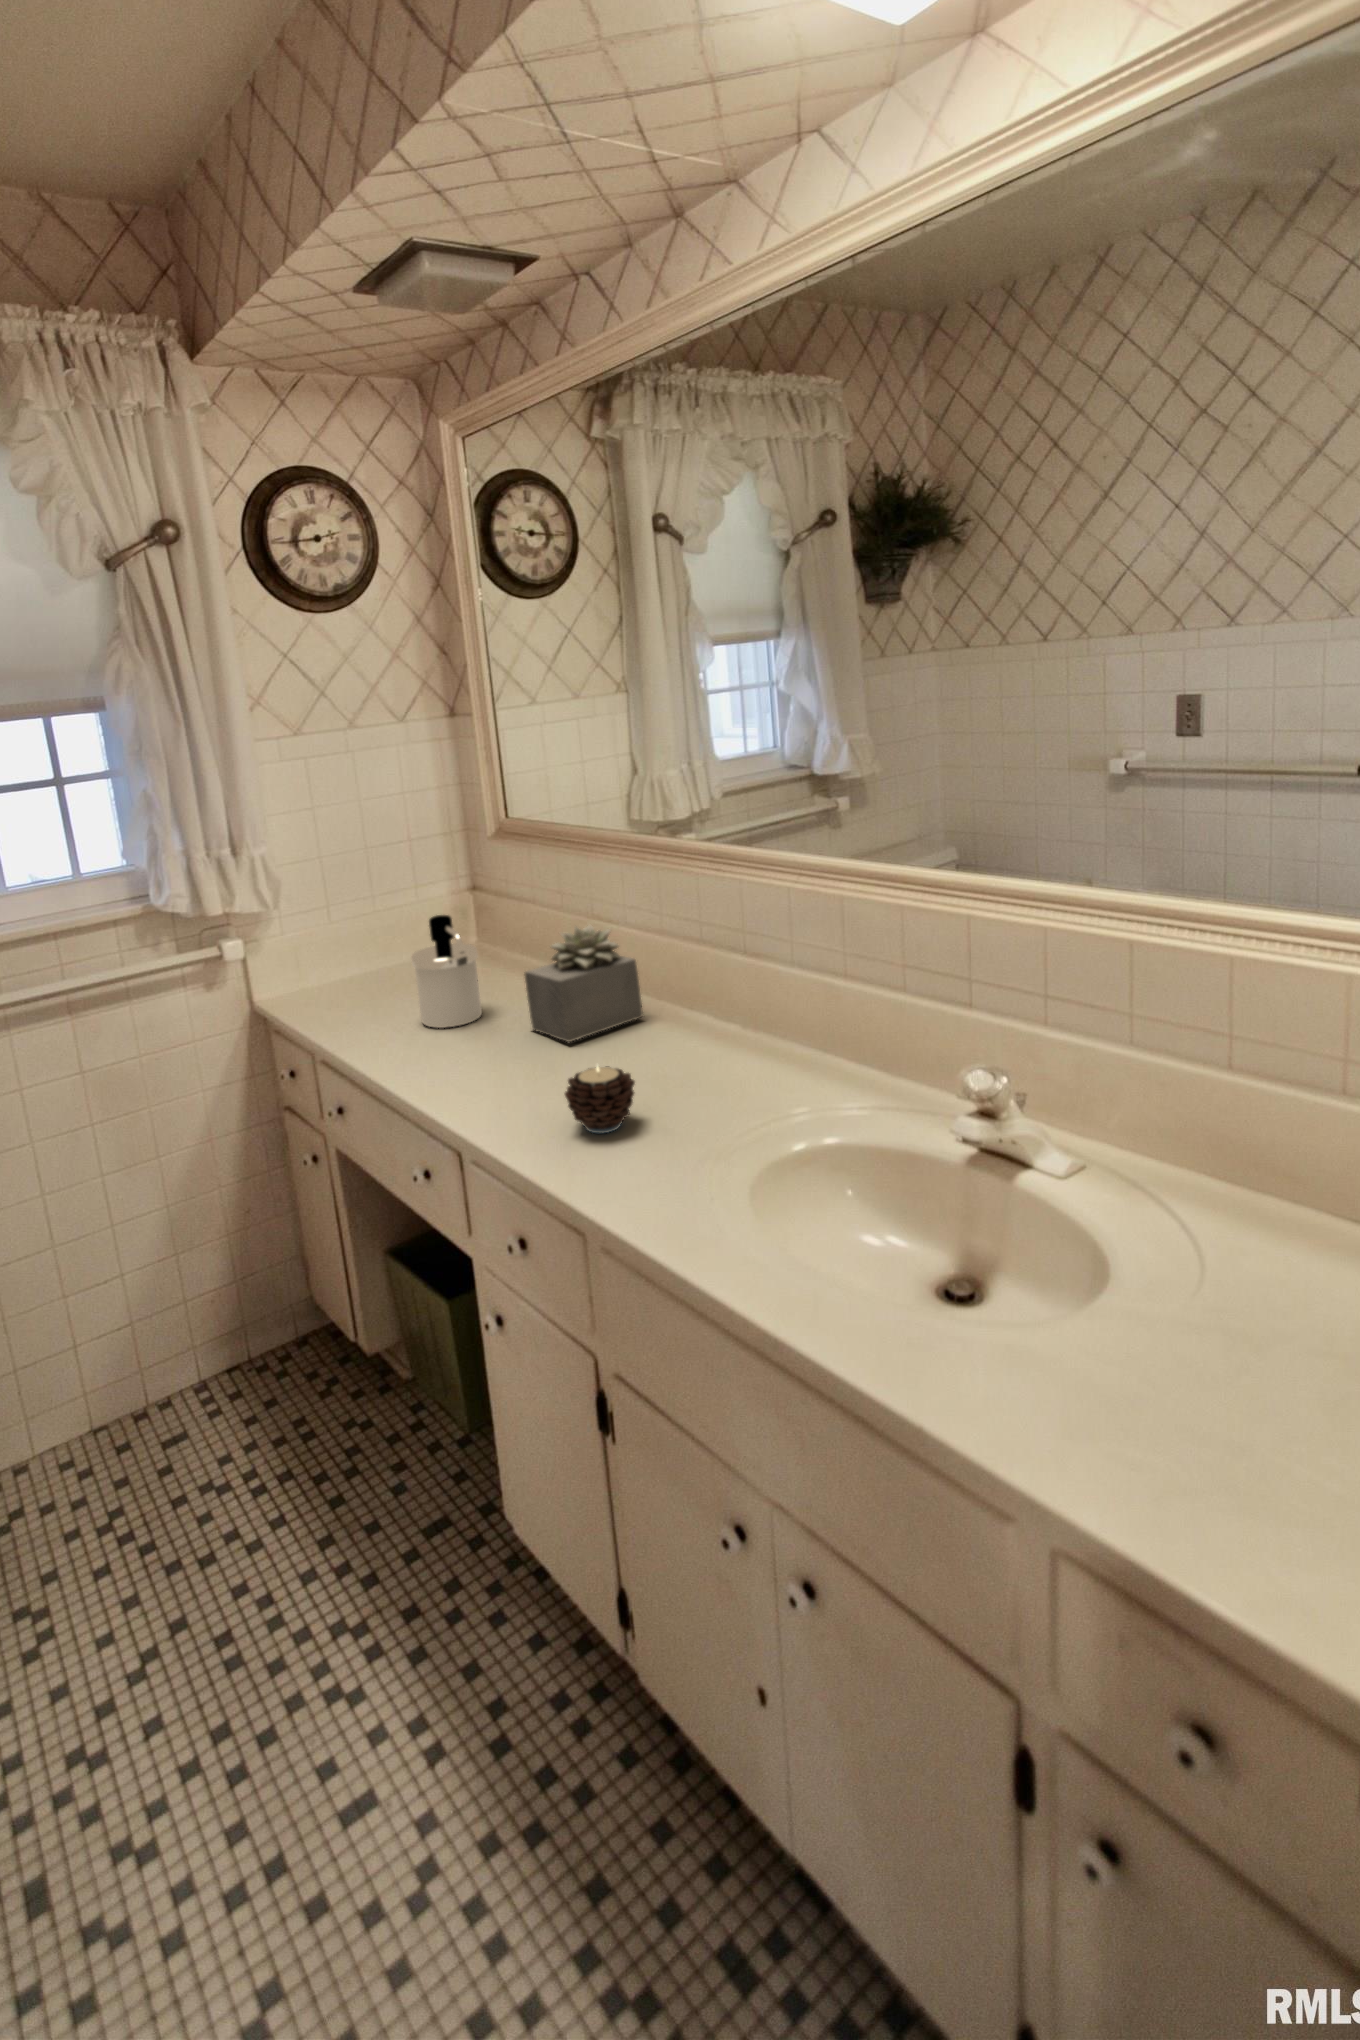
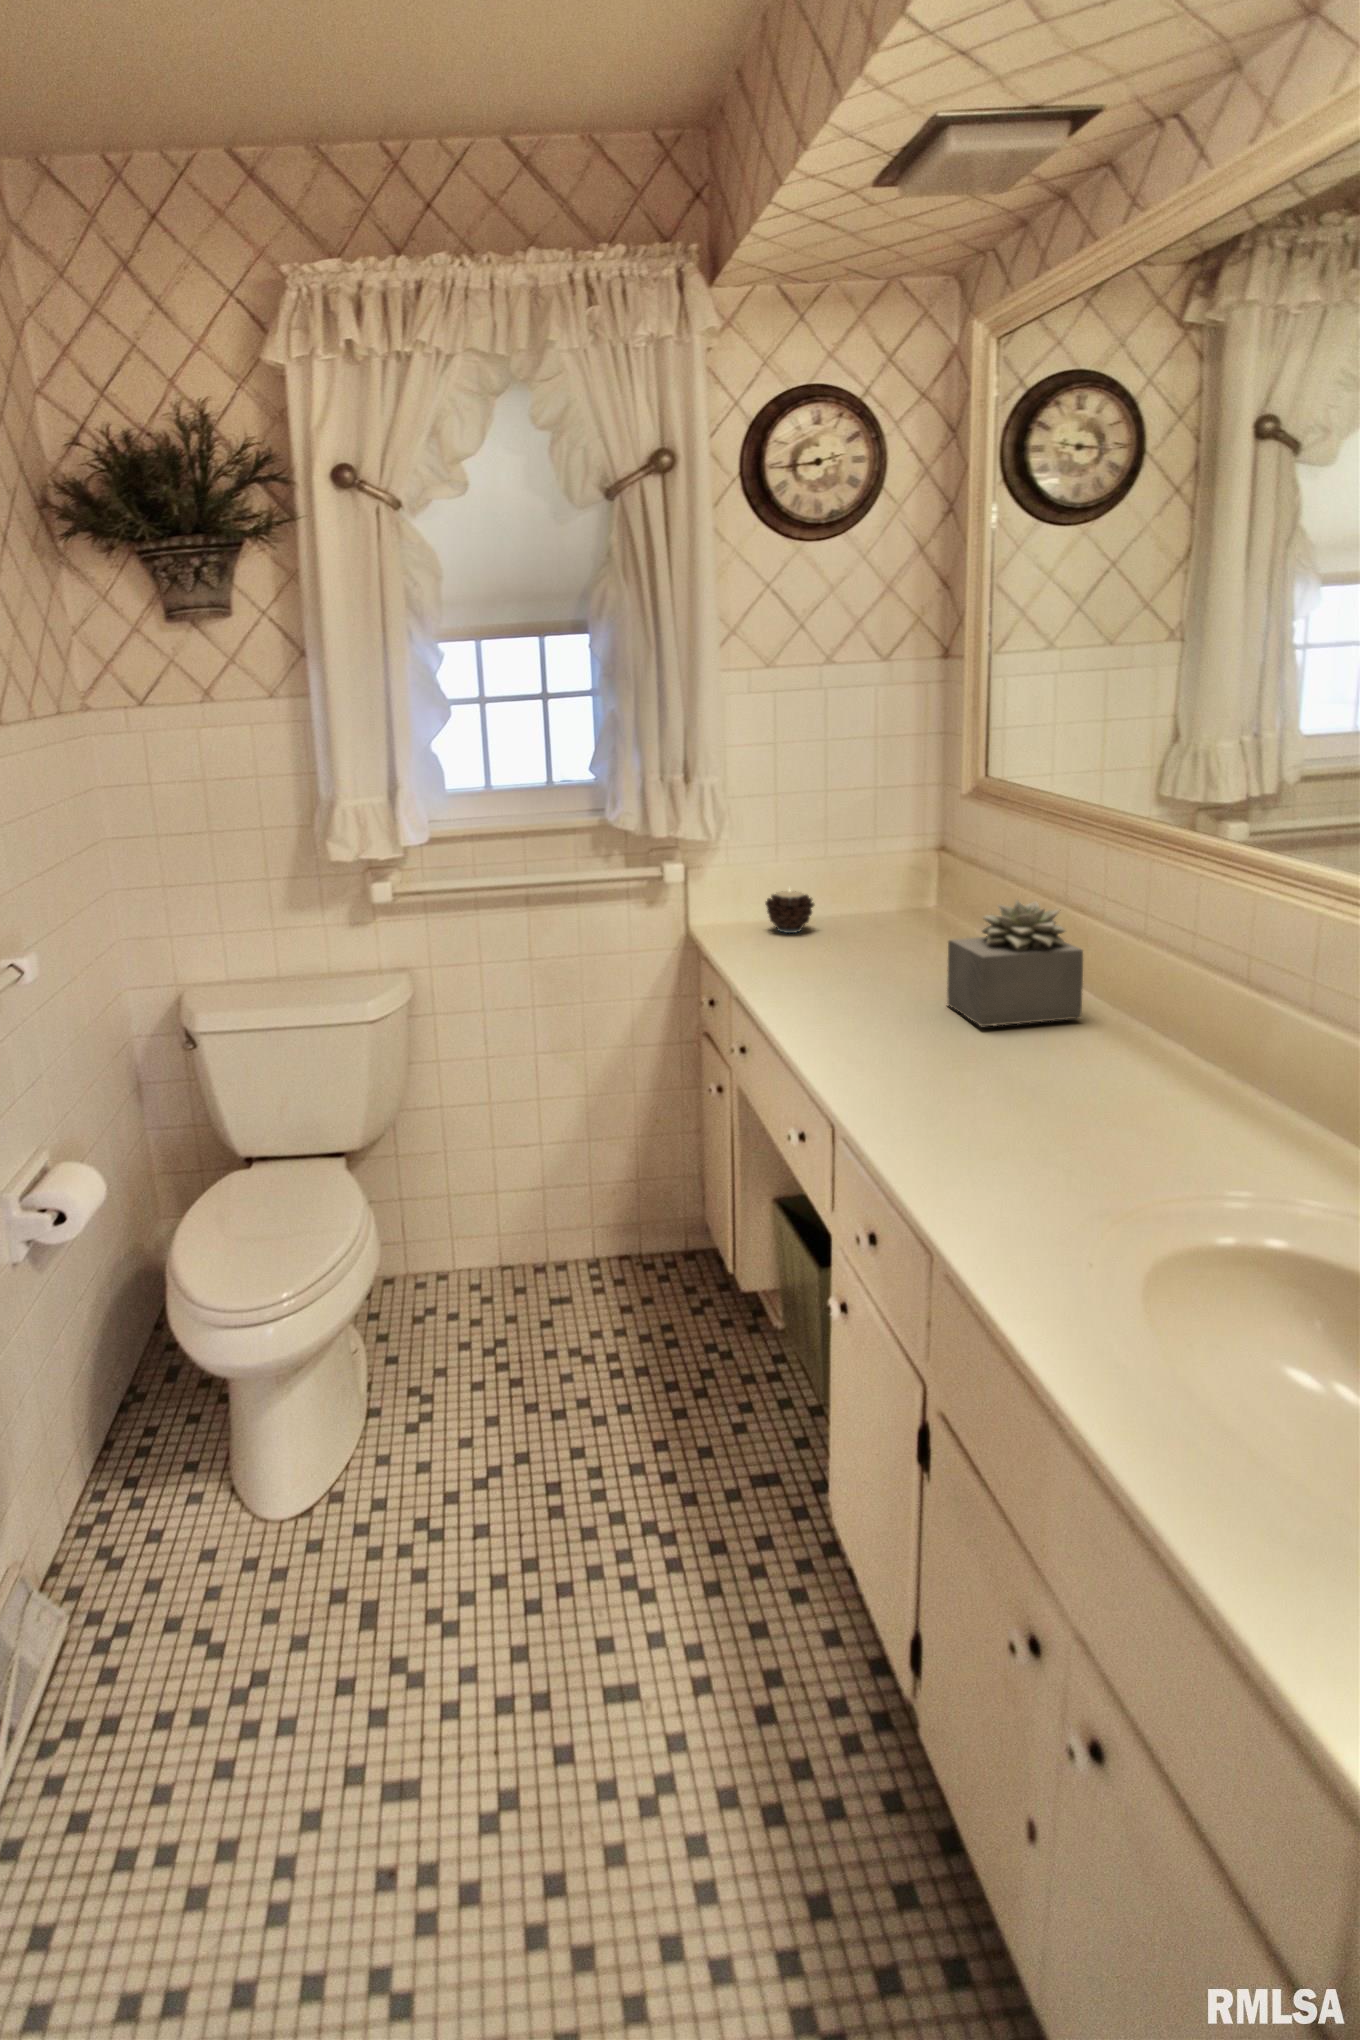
soap dispenser: present [411,915,482,1028] -> none [835,864,906,984]
candle: present [565,1066,635,1133] -> present [765,890,814,933]

